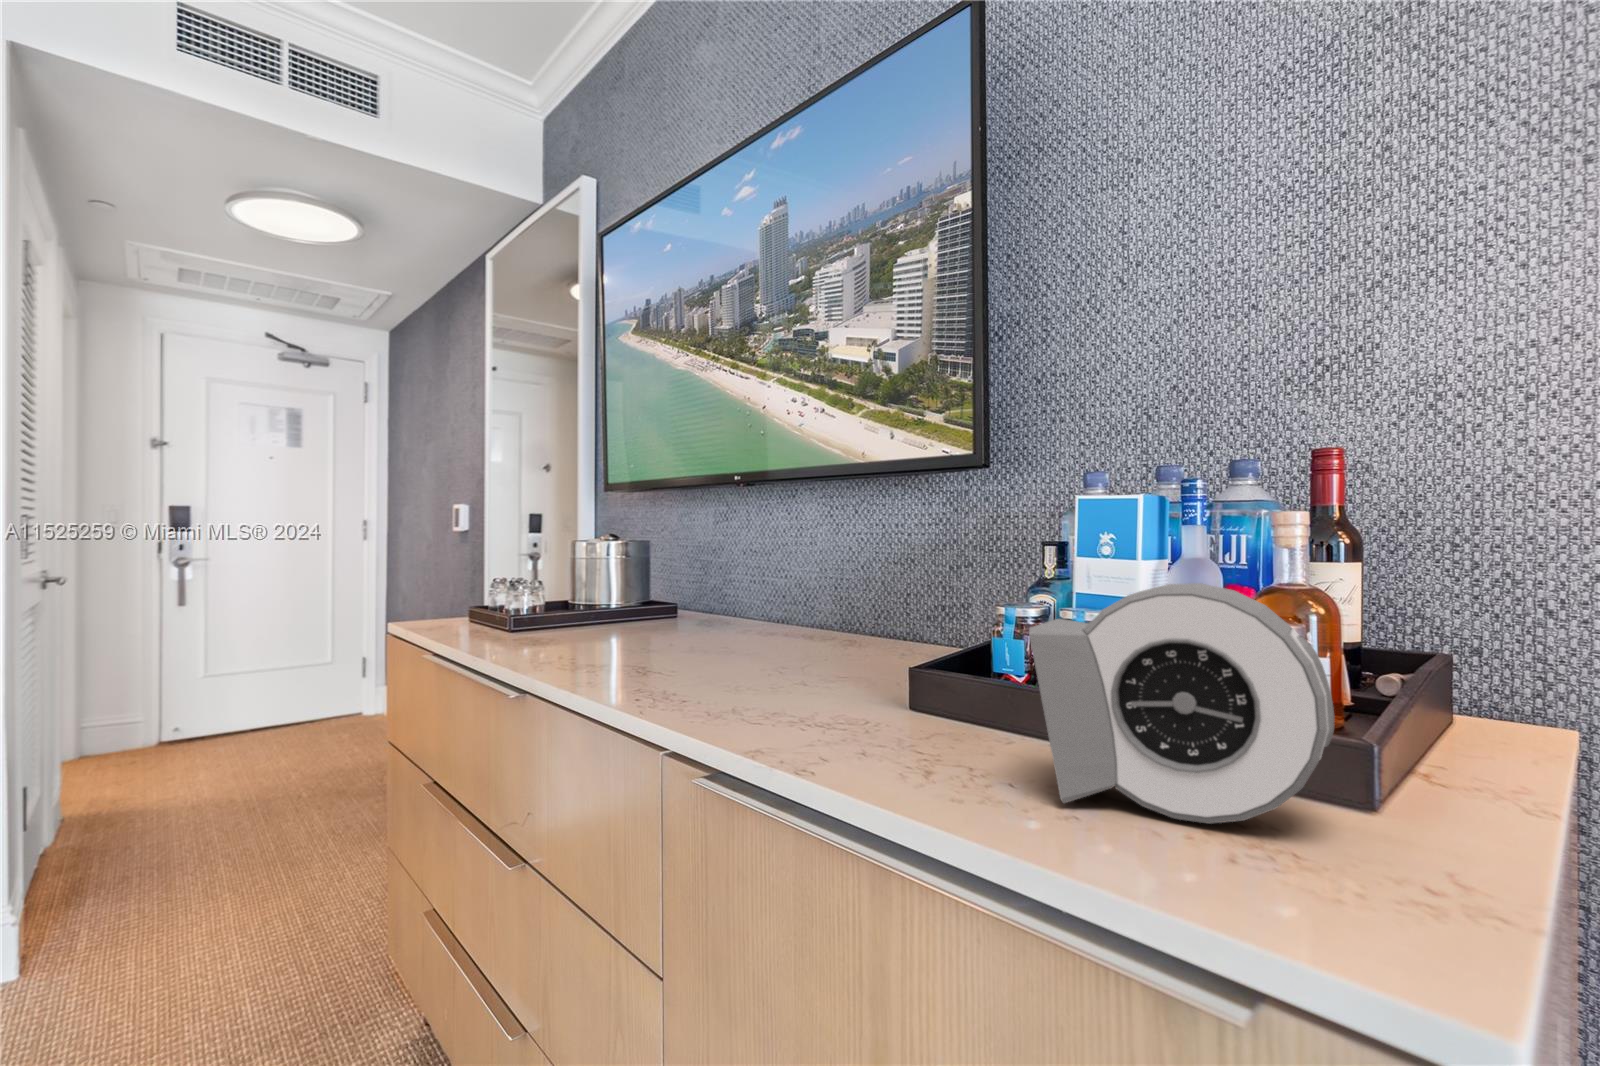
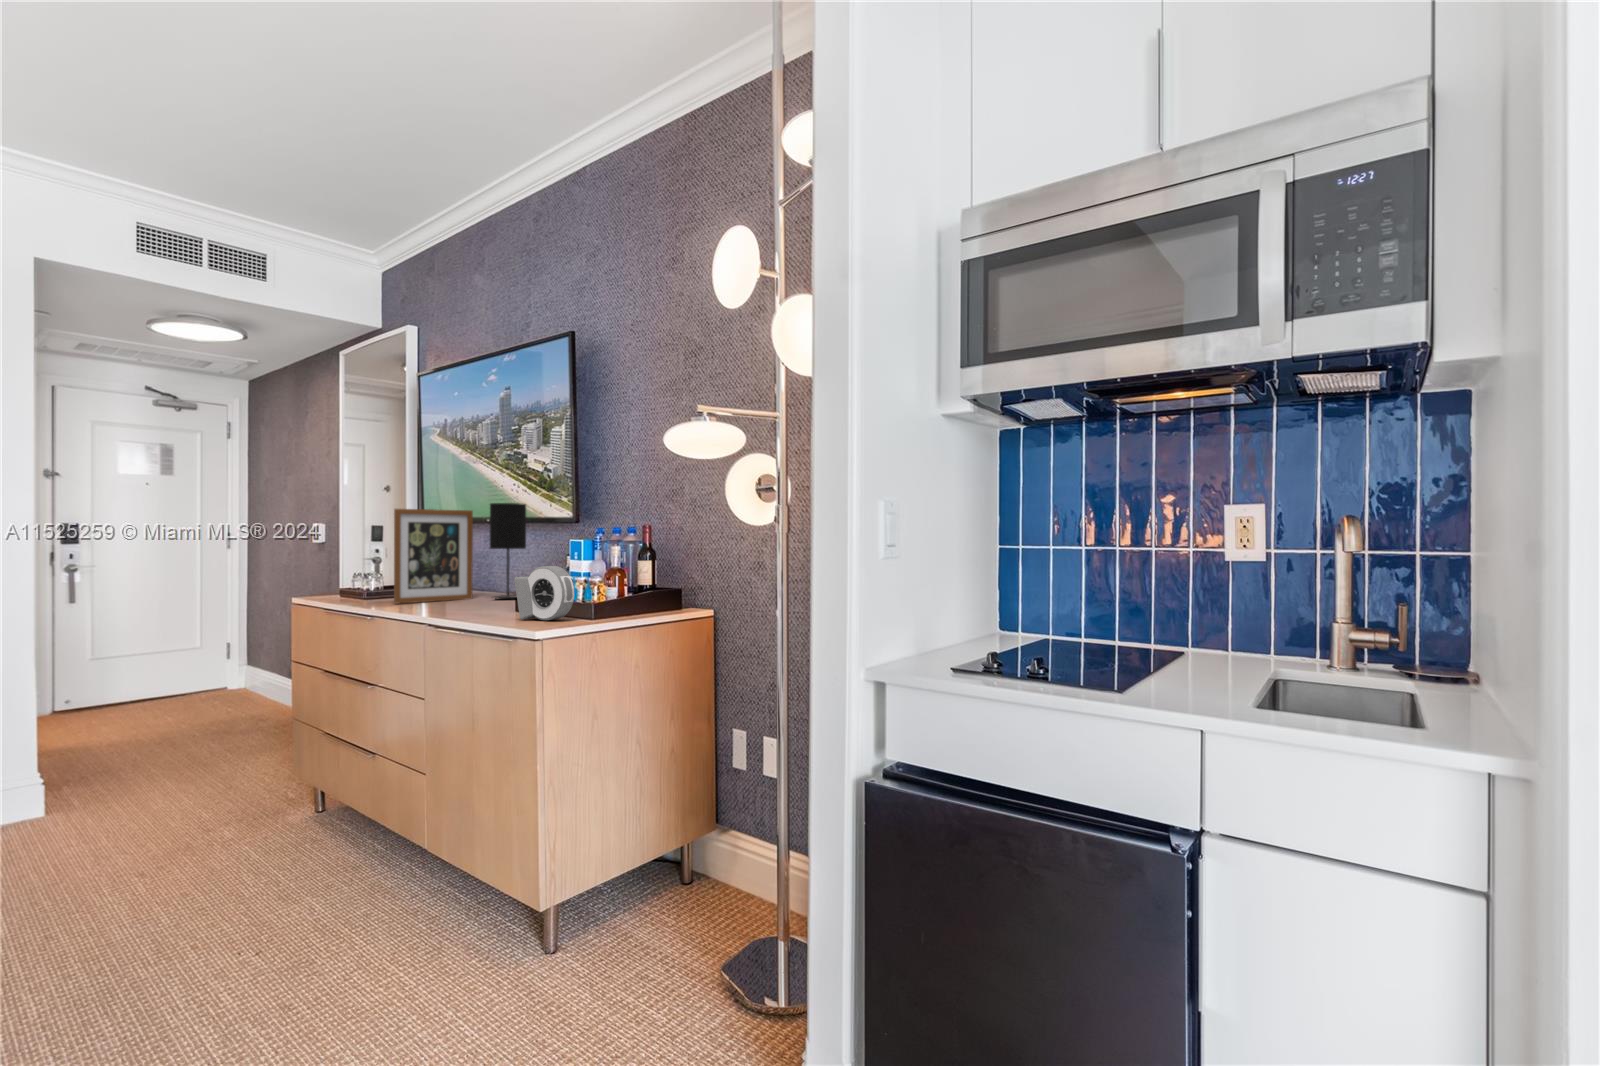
table lamp: none [761,427,836,645] -> present [490,503,526,599]
picture frame: none [564,438,719,654] -> present [394,509,473,603]

